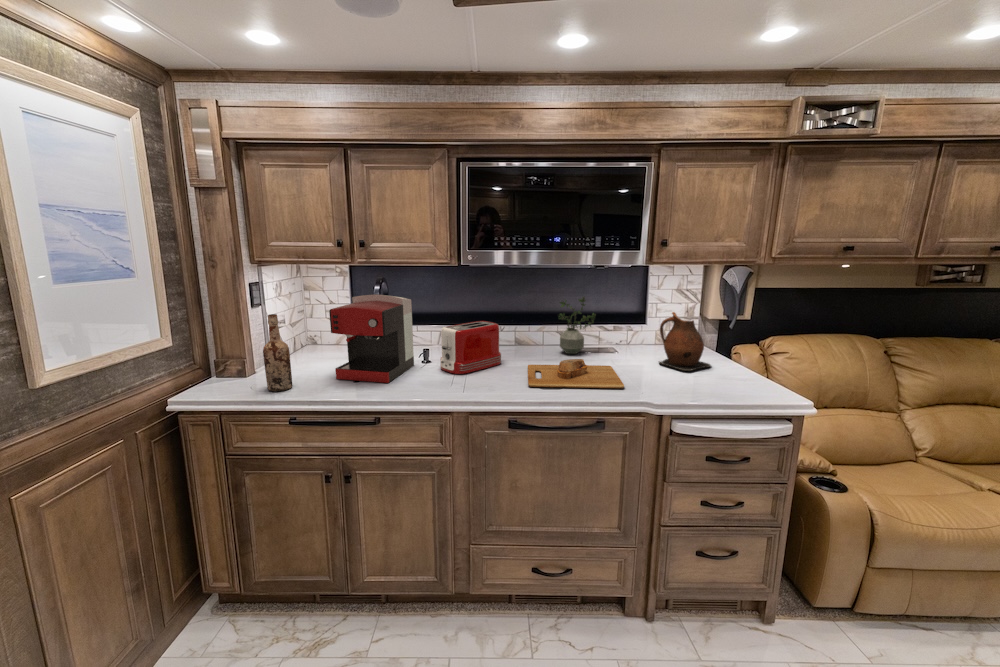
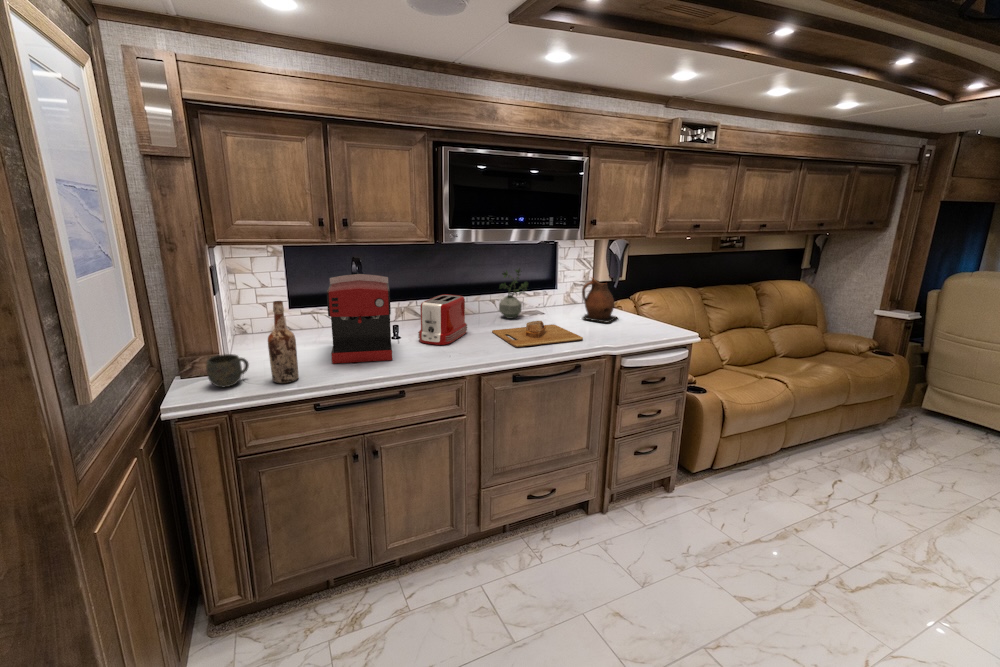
mug: none [219,359,259,388] -> present [206,354,249,387]

